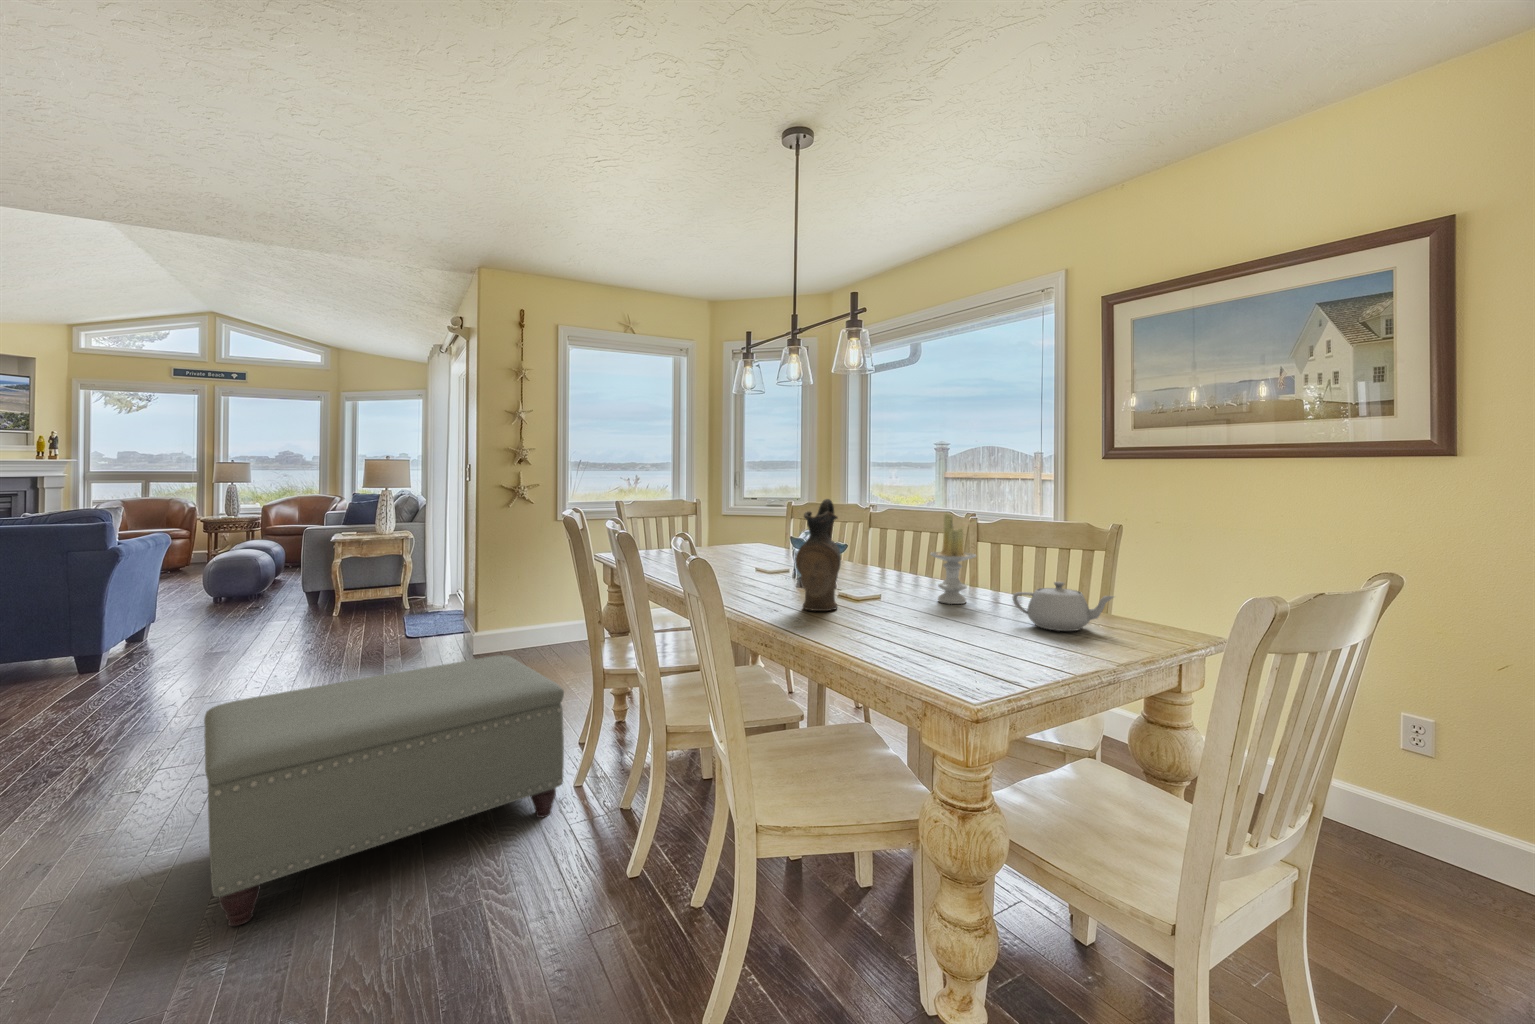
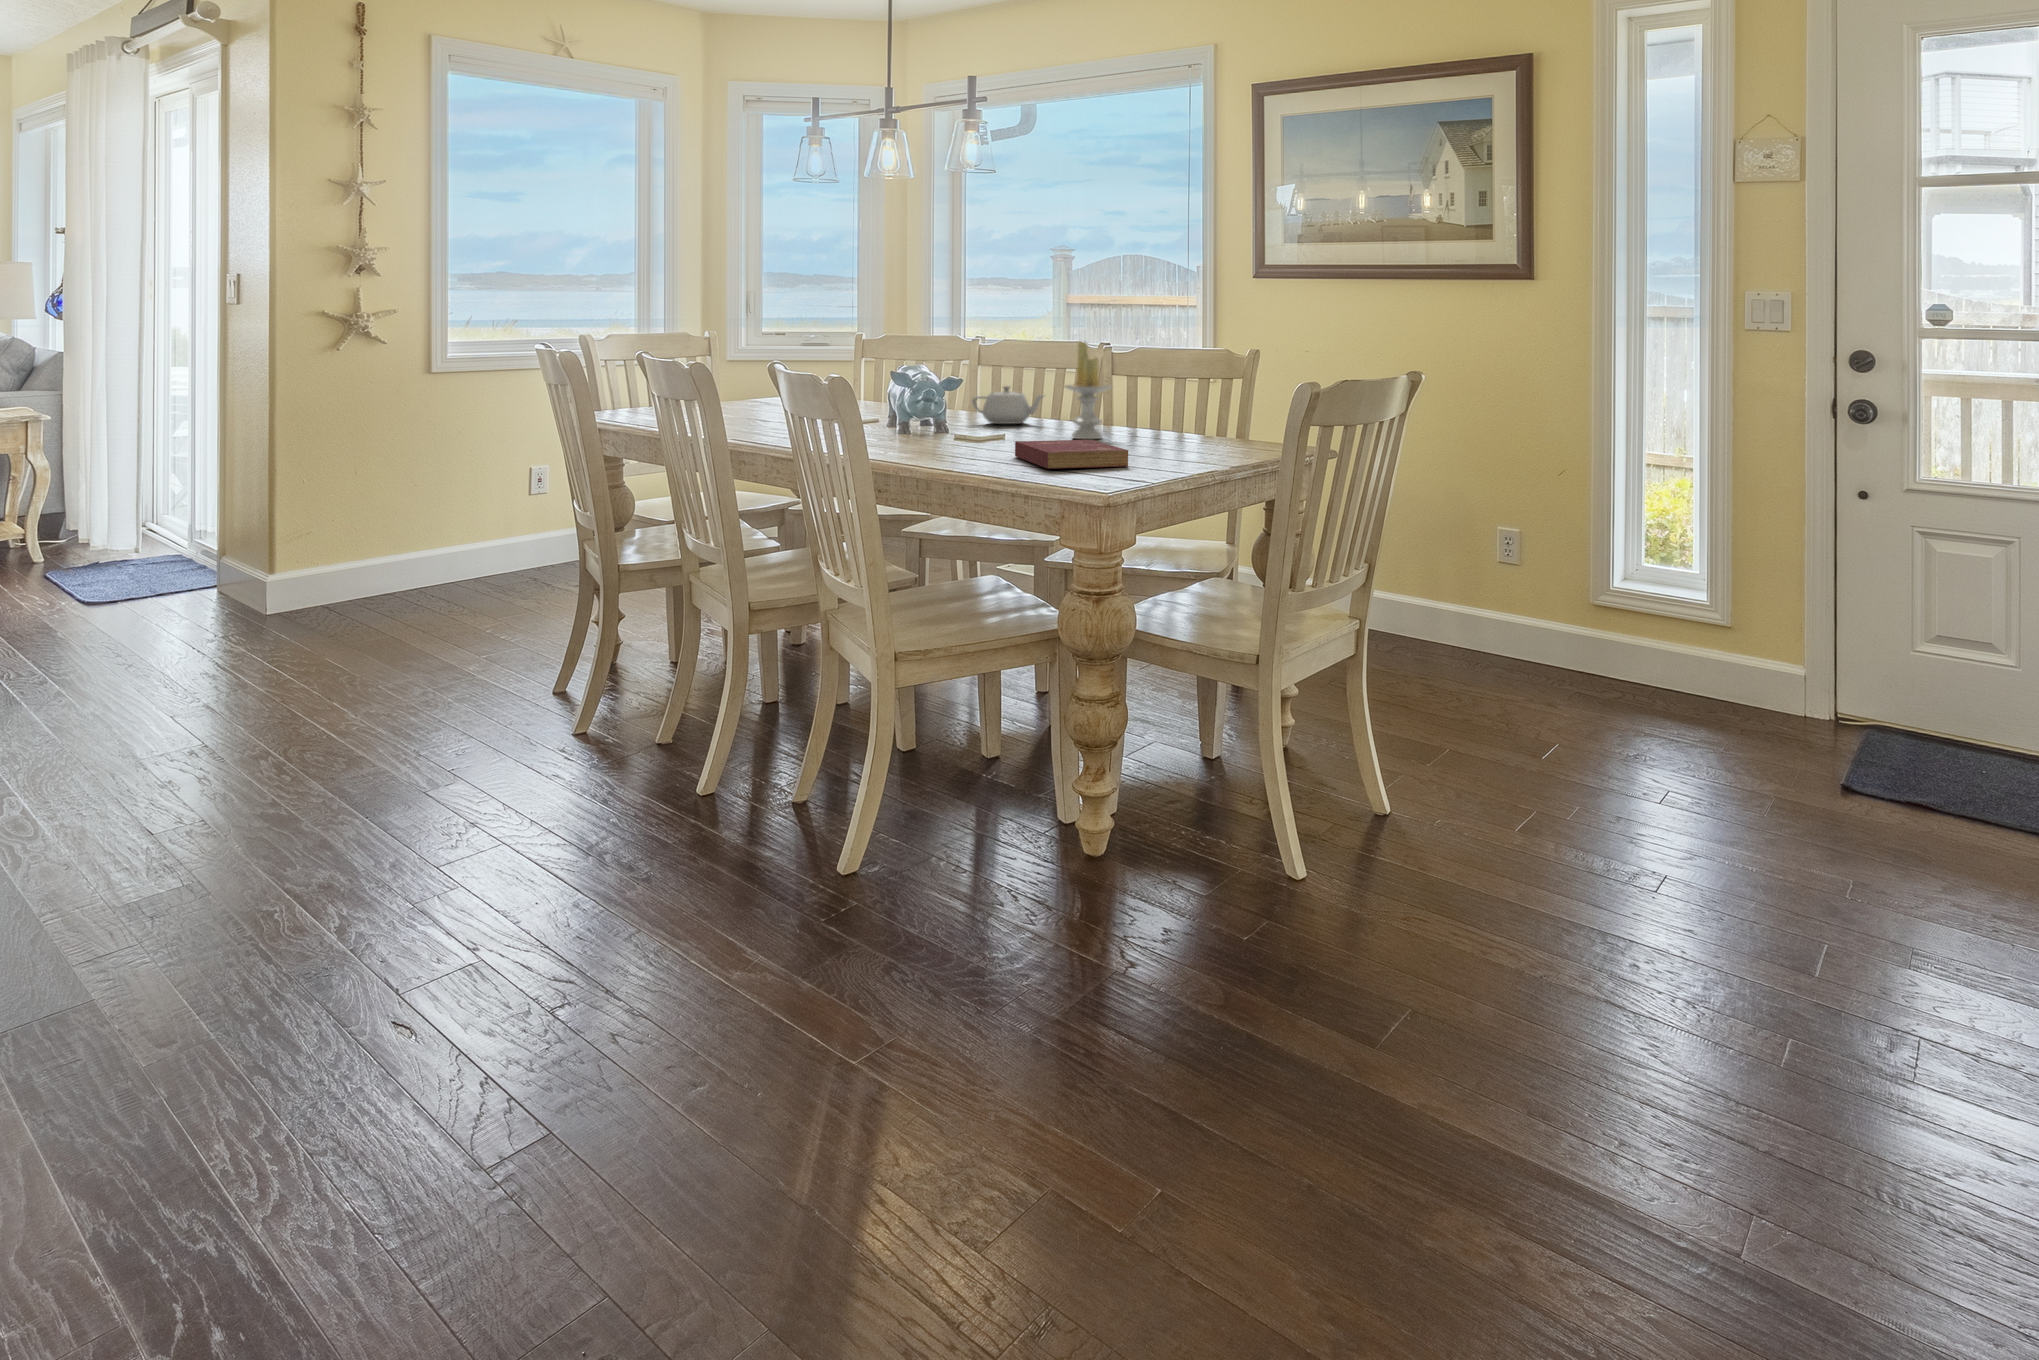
ceramic pitcher: present [795,499,841,611] -> none [920,324,971,448]
teapot: present [1013,582,1114,631] -> present [972,386,1044,424]
book: none [875,613,990,656] -> present [1015,440,1128,469]
ottoman: present [204,655,564,926] -> none [69,551,596,867]

